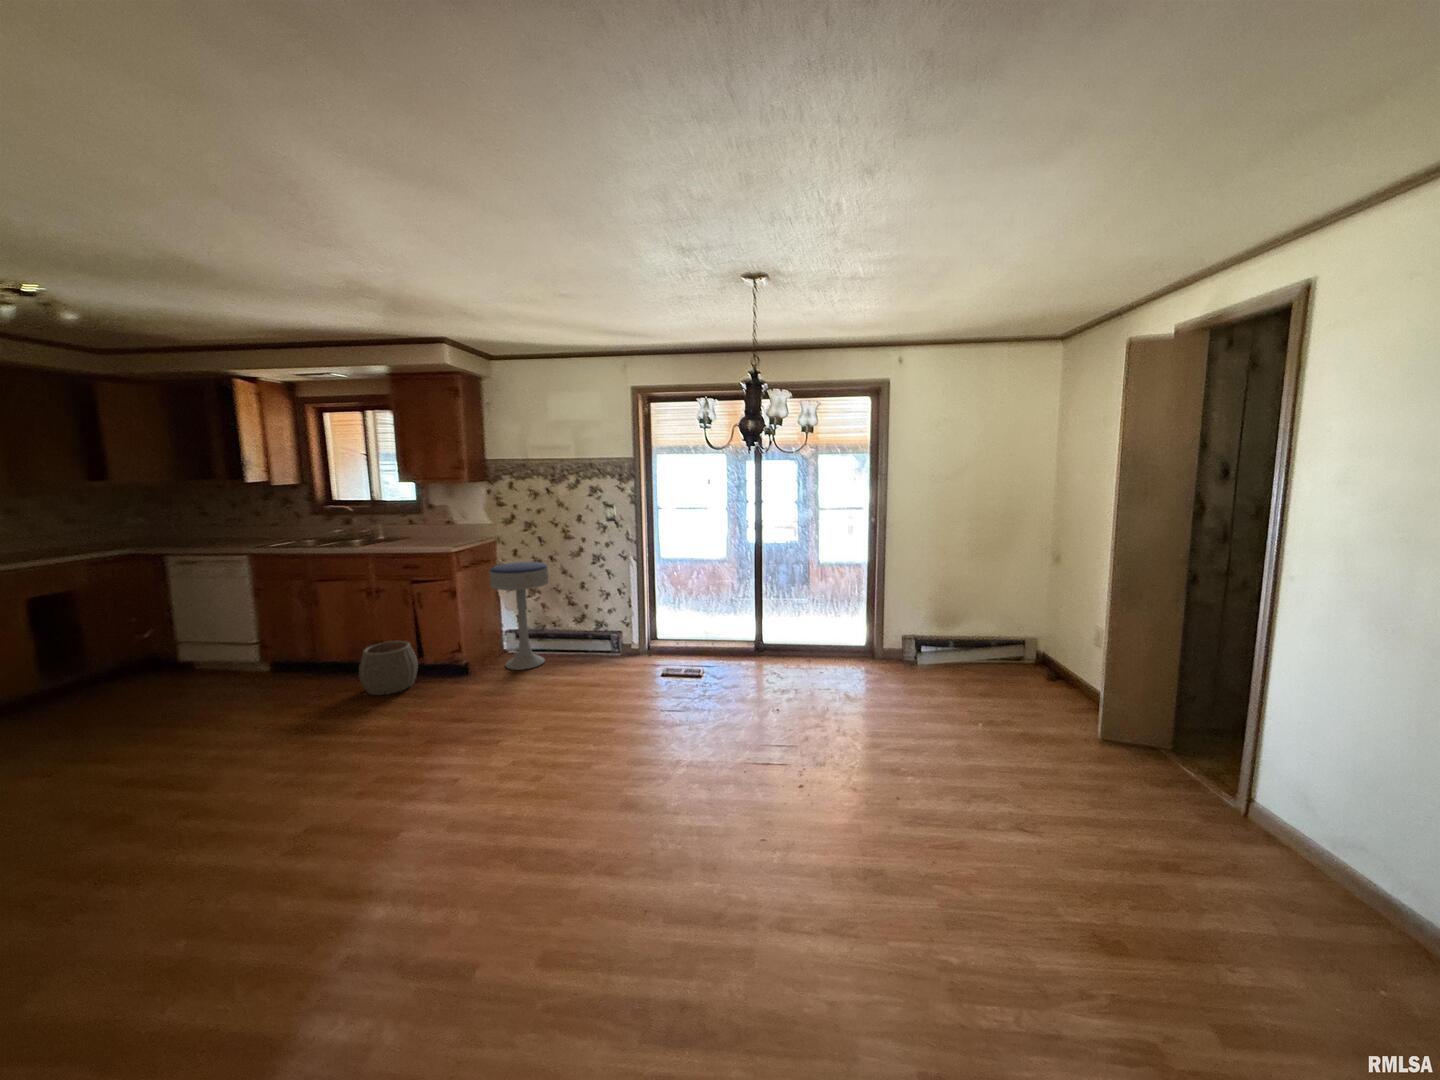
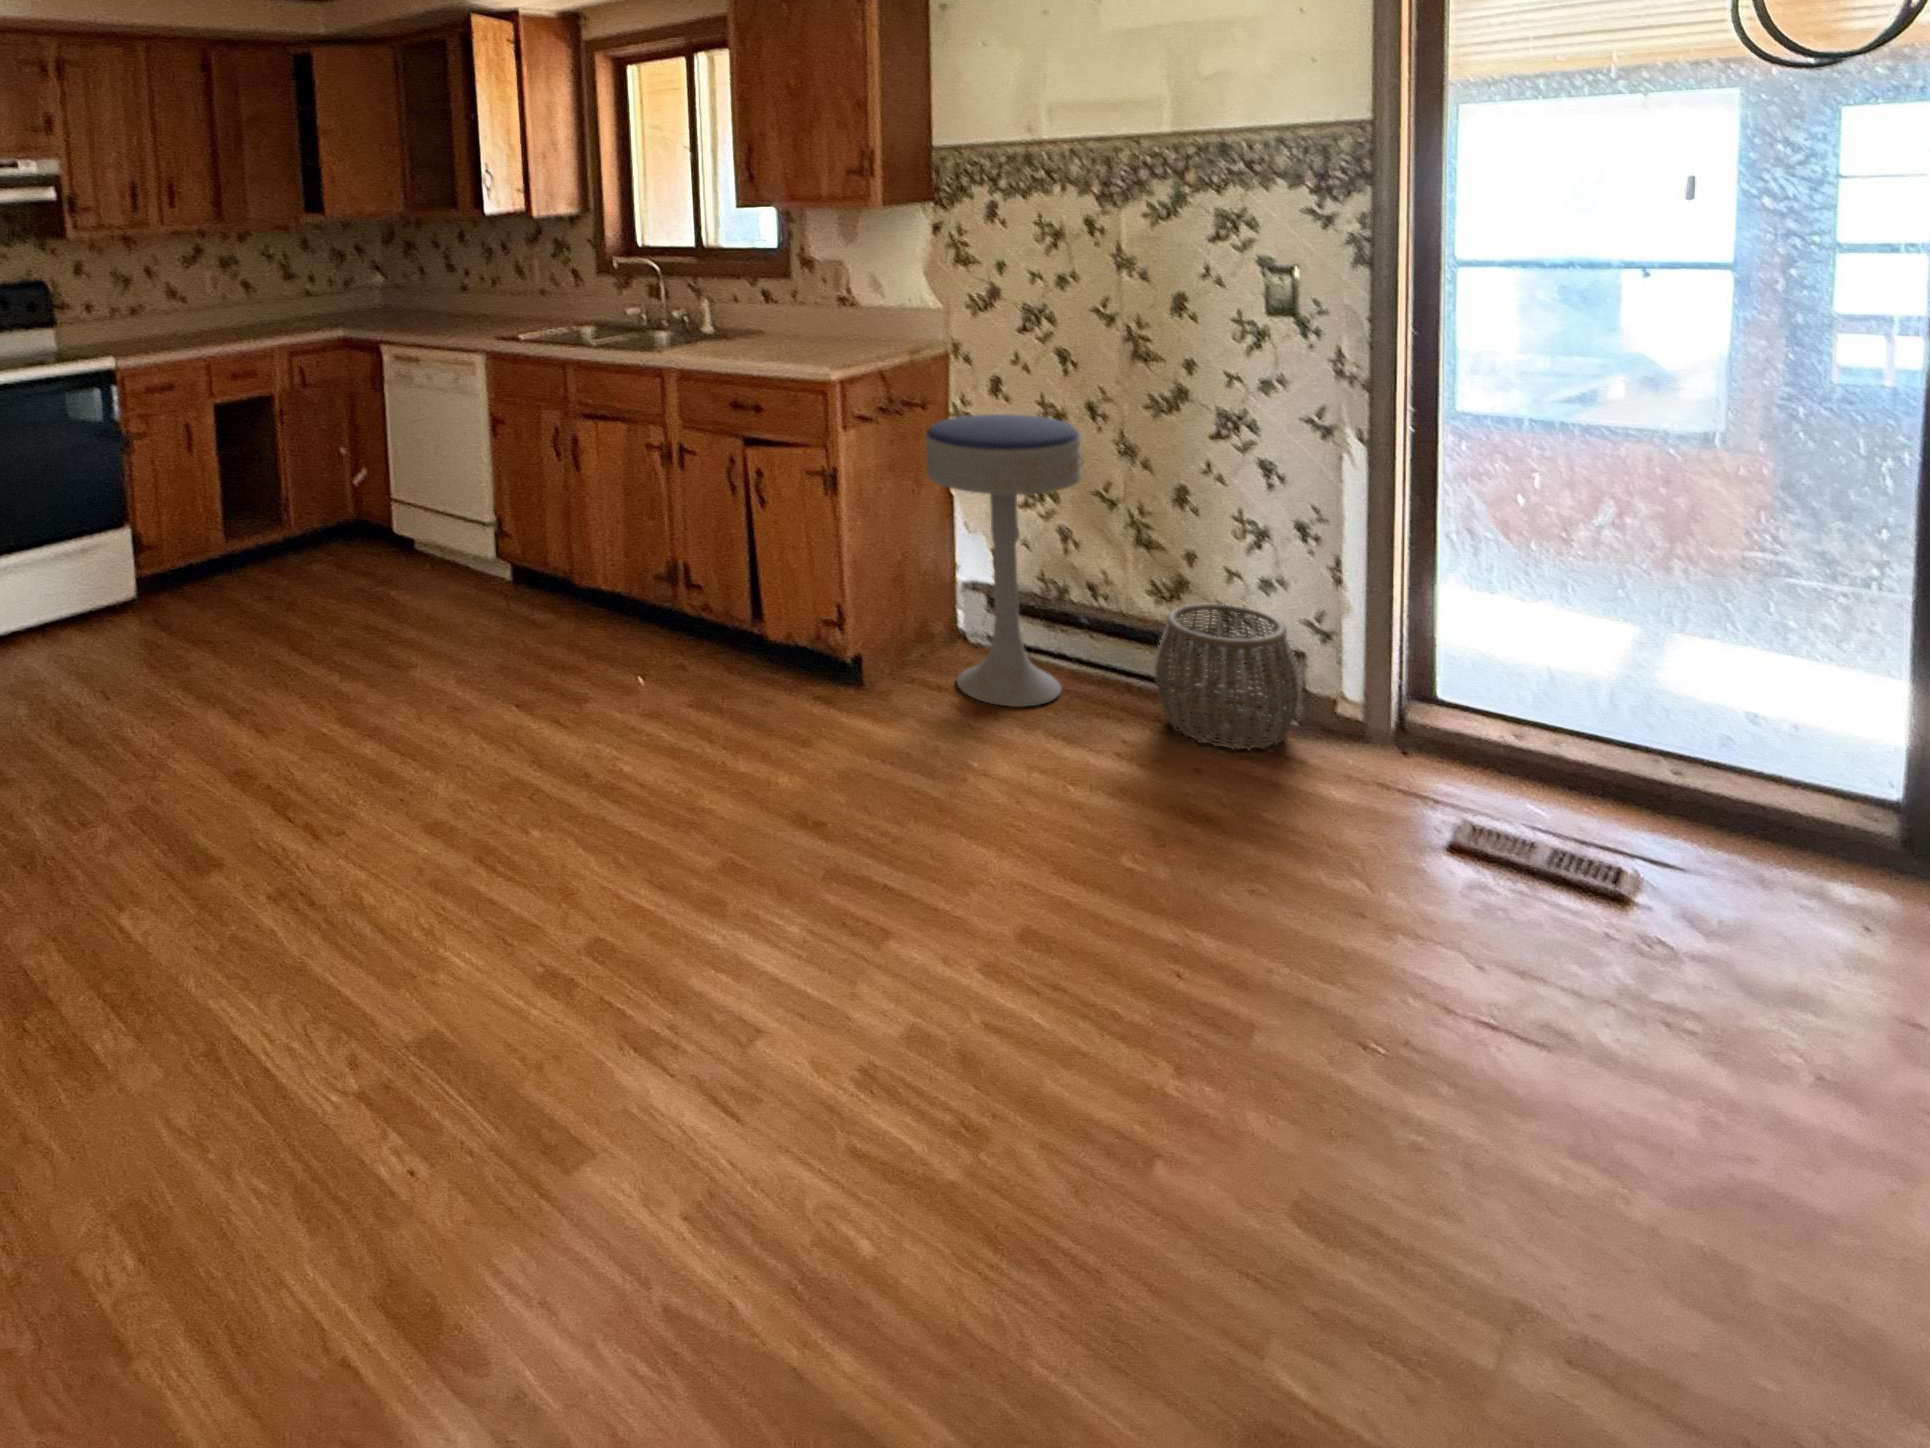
woven basket: present [359,641,418,695] -> present [1155,604,1301,750]

